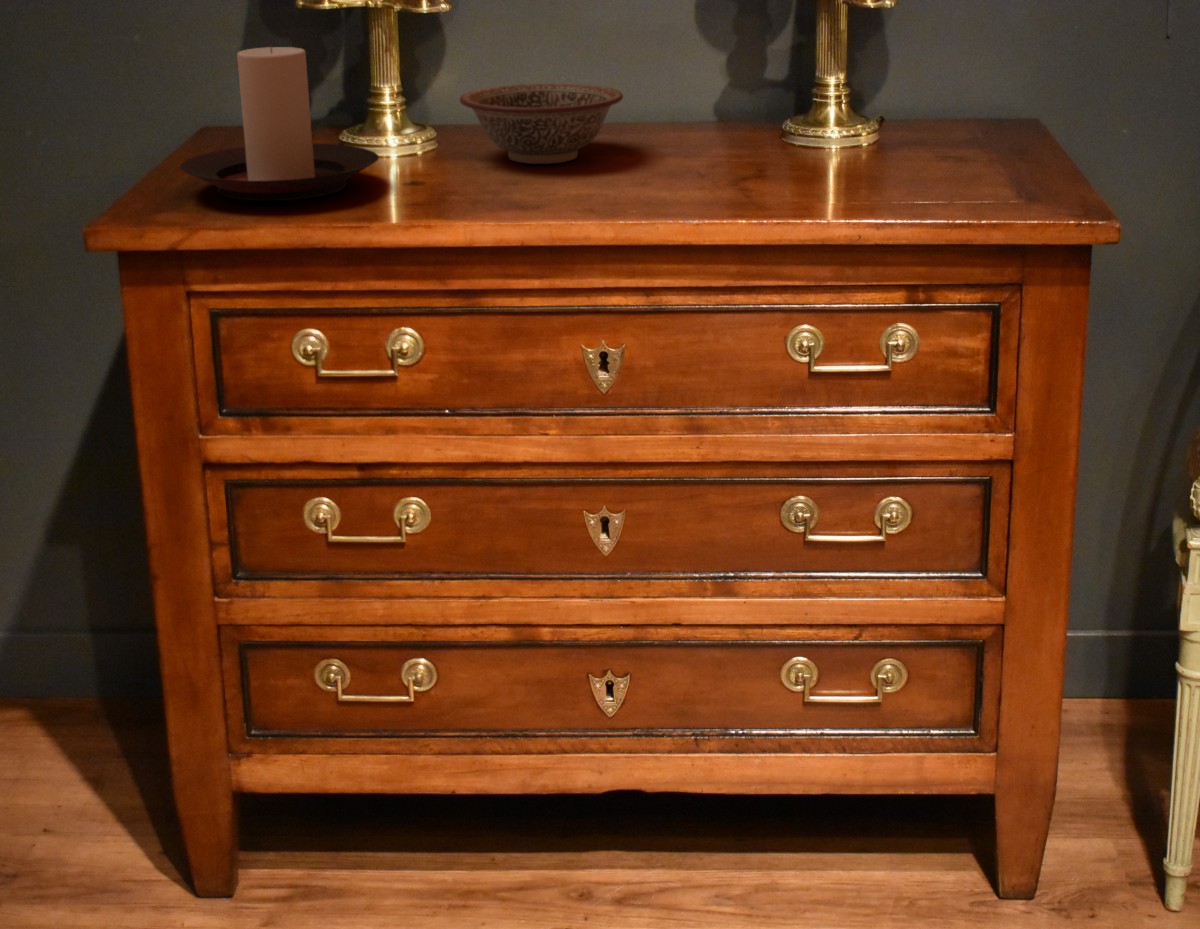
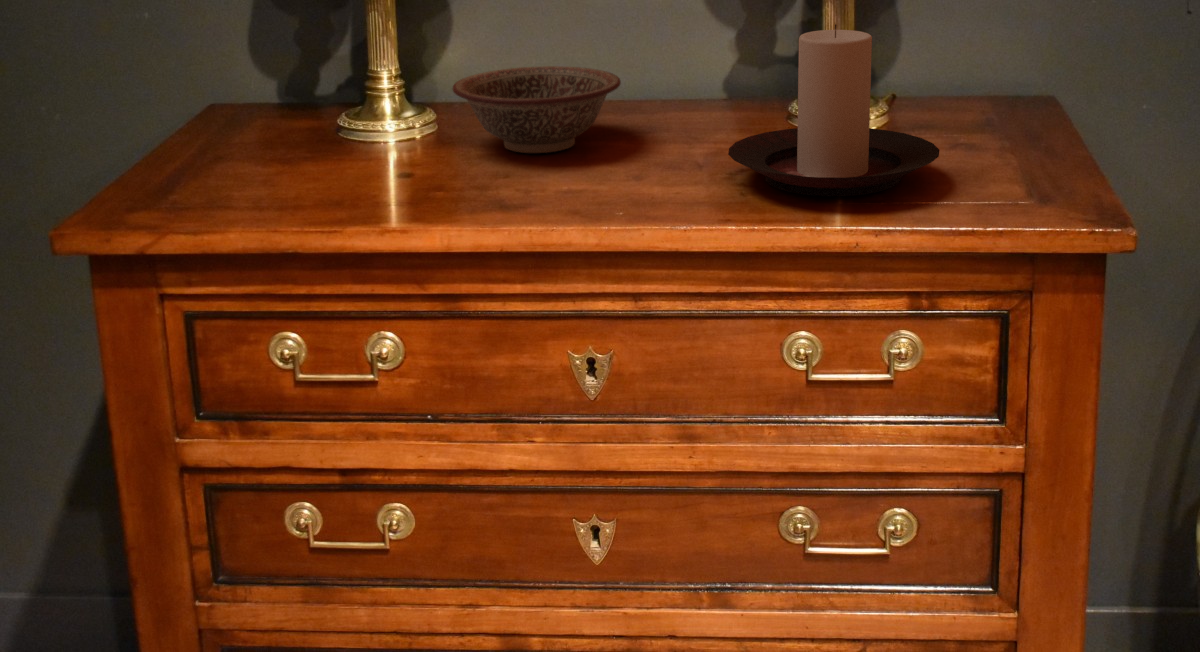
candle holder: present [180,42,379,201] -> present [728,24,940,196]

